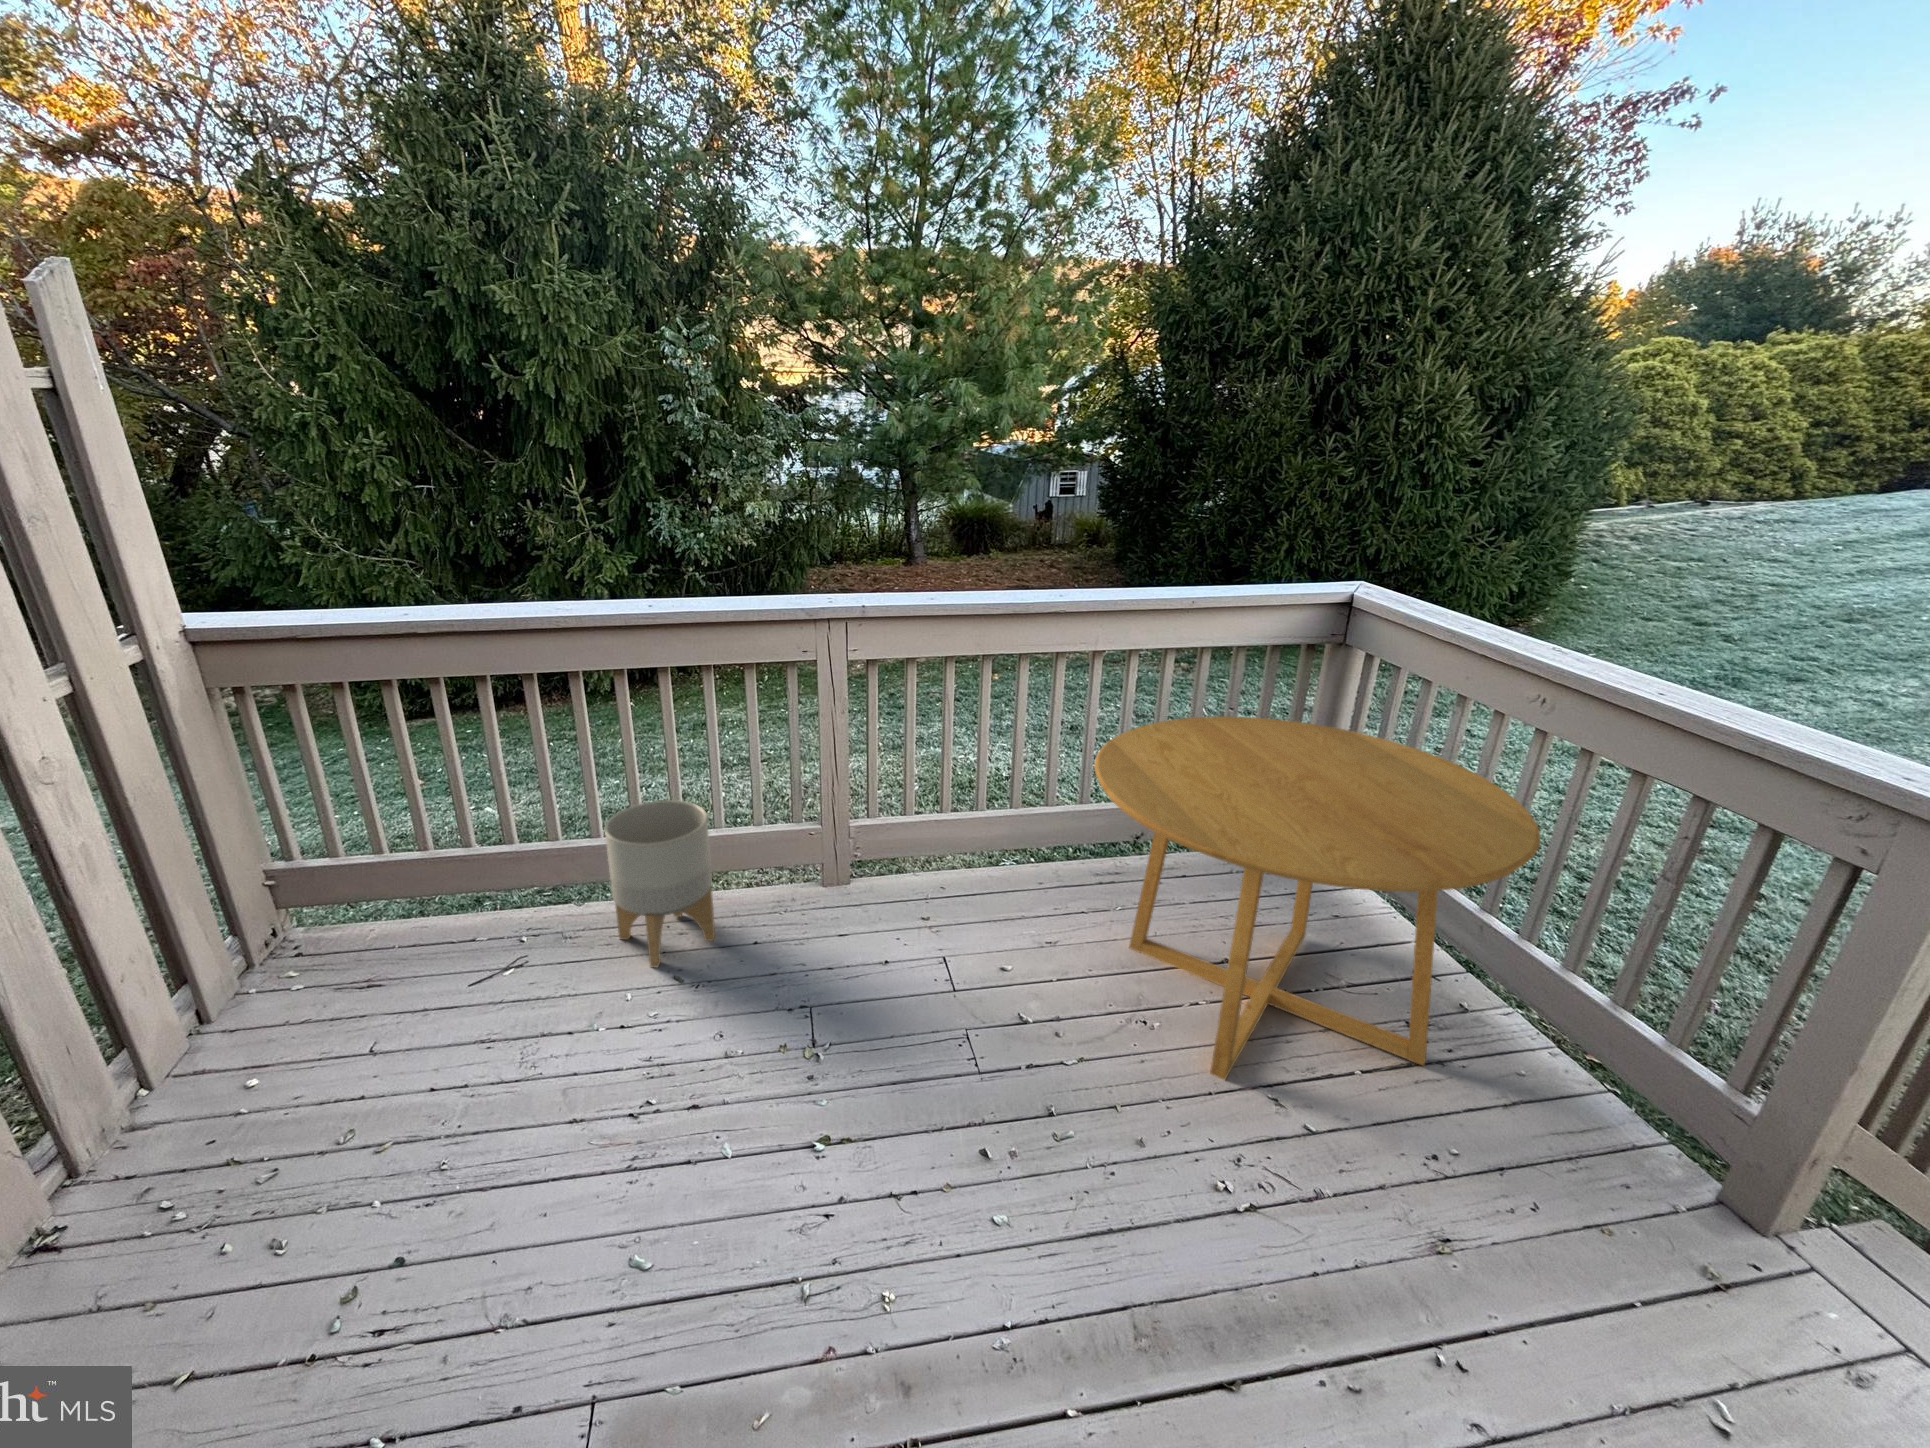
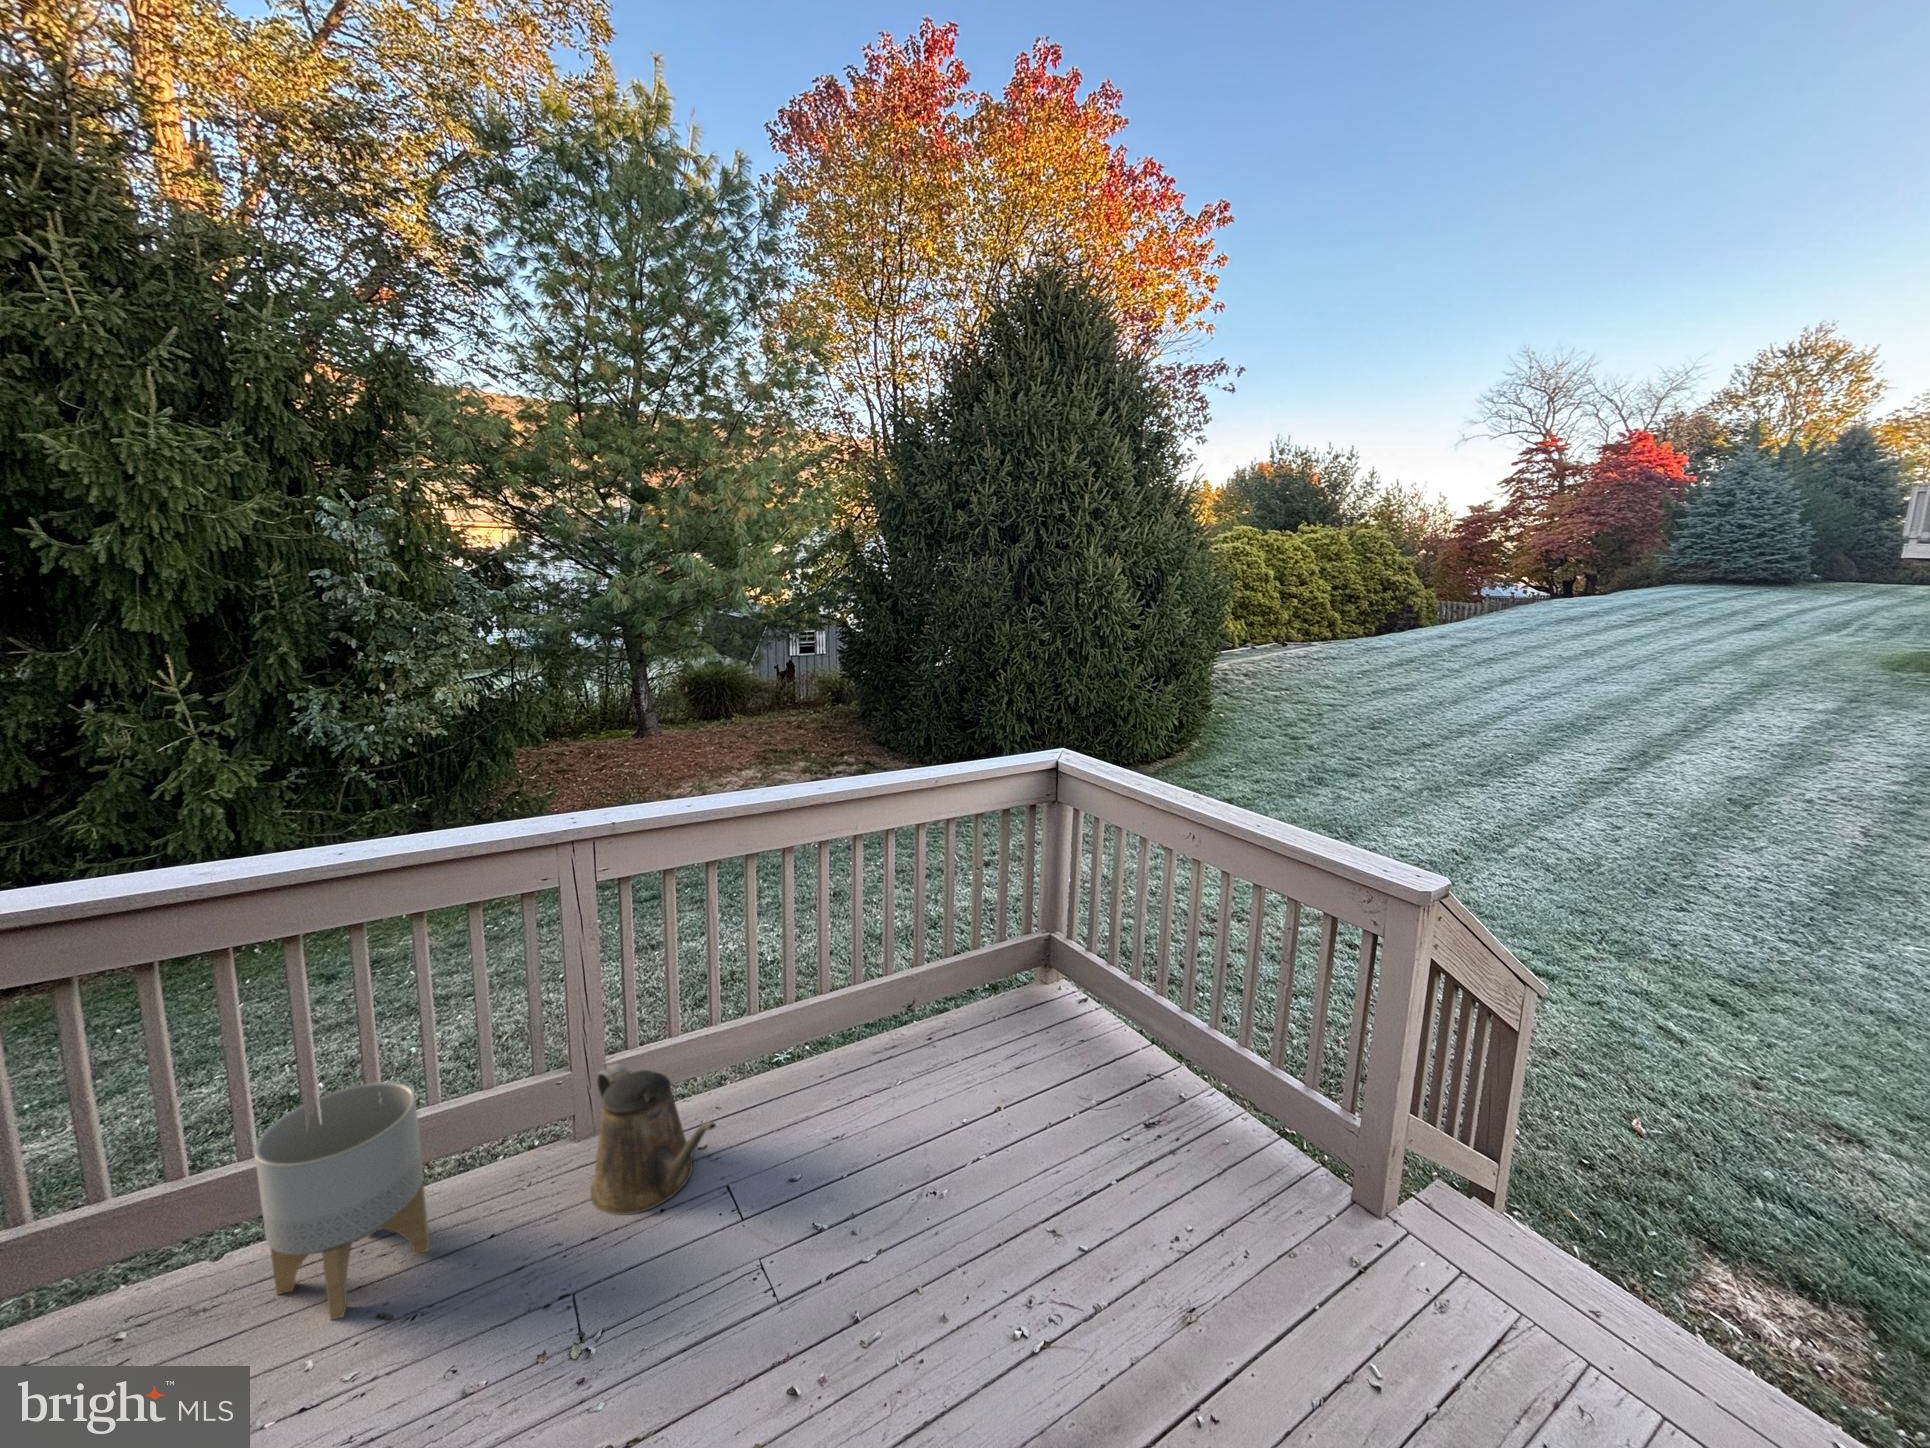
round table: present [1094,716,1541,1080] -> none [864,865,1205,1226]
watering can: none [832,833,936,962] -> present [591,1064,716,1215]

